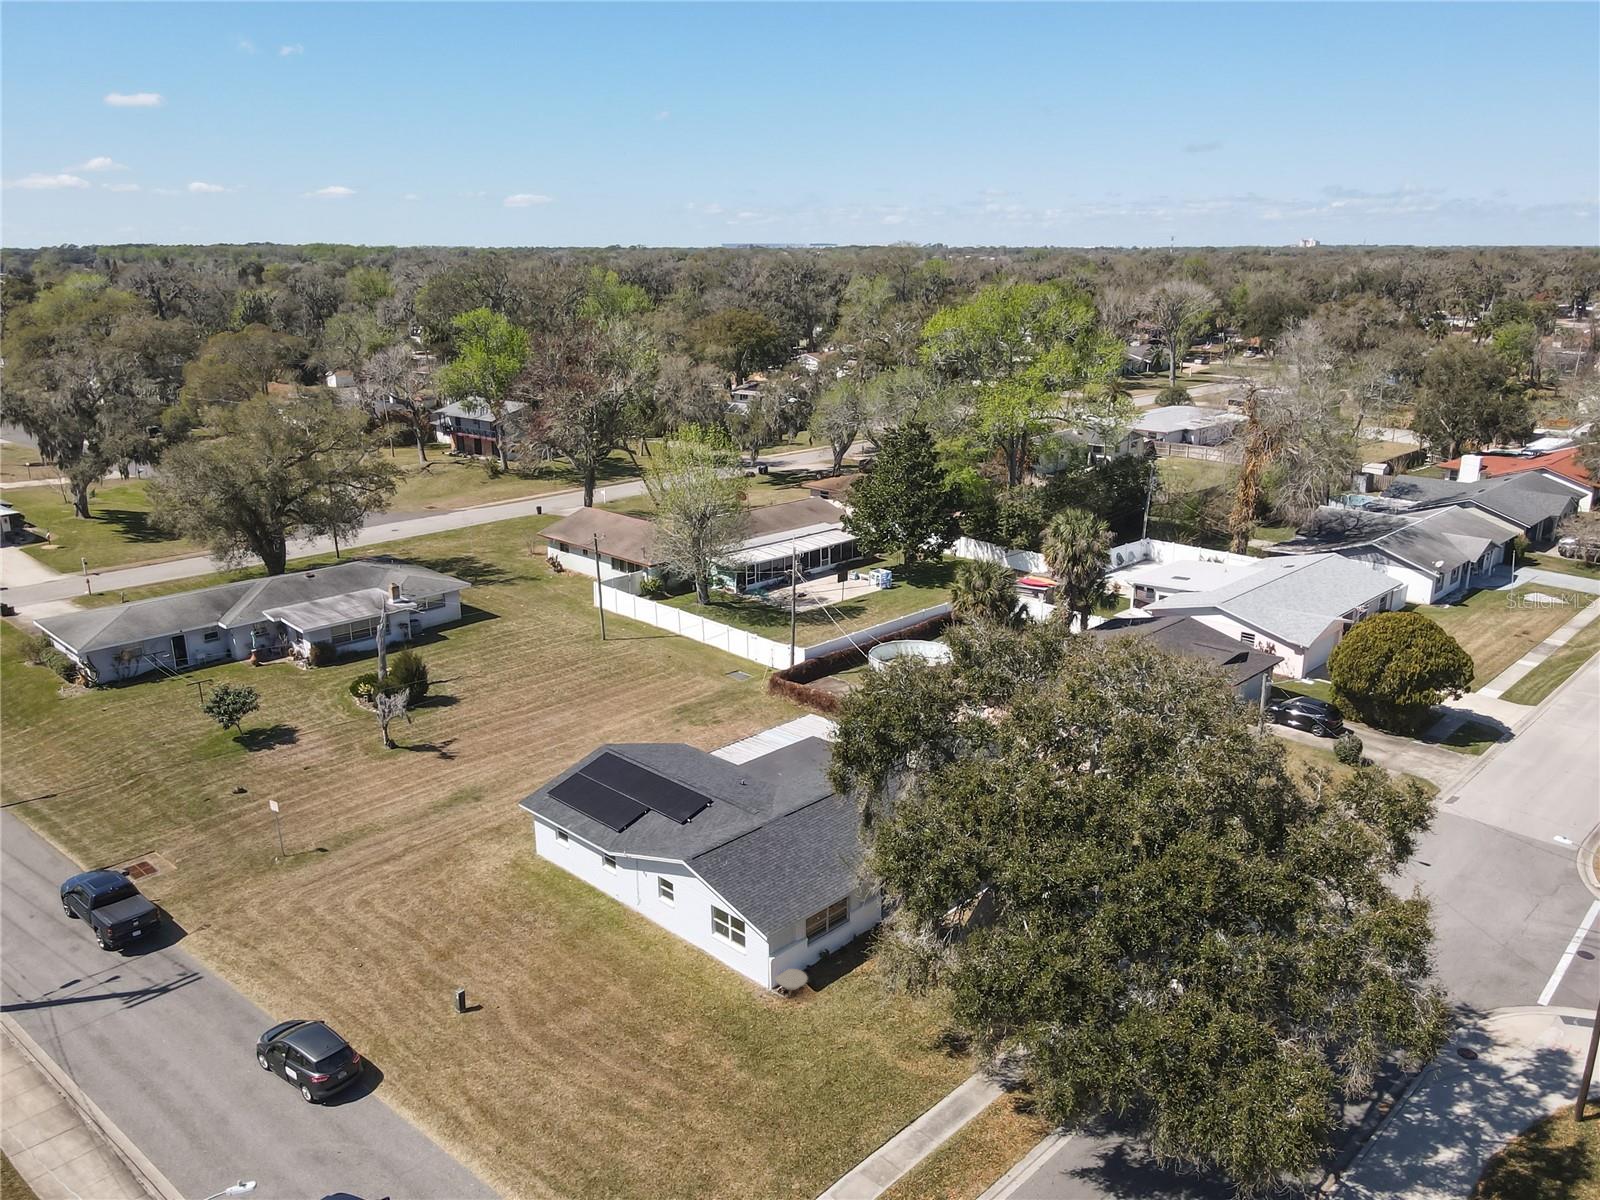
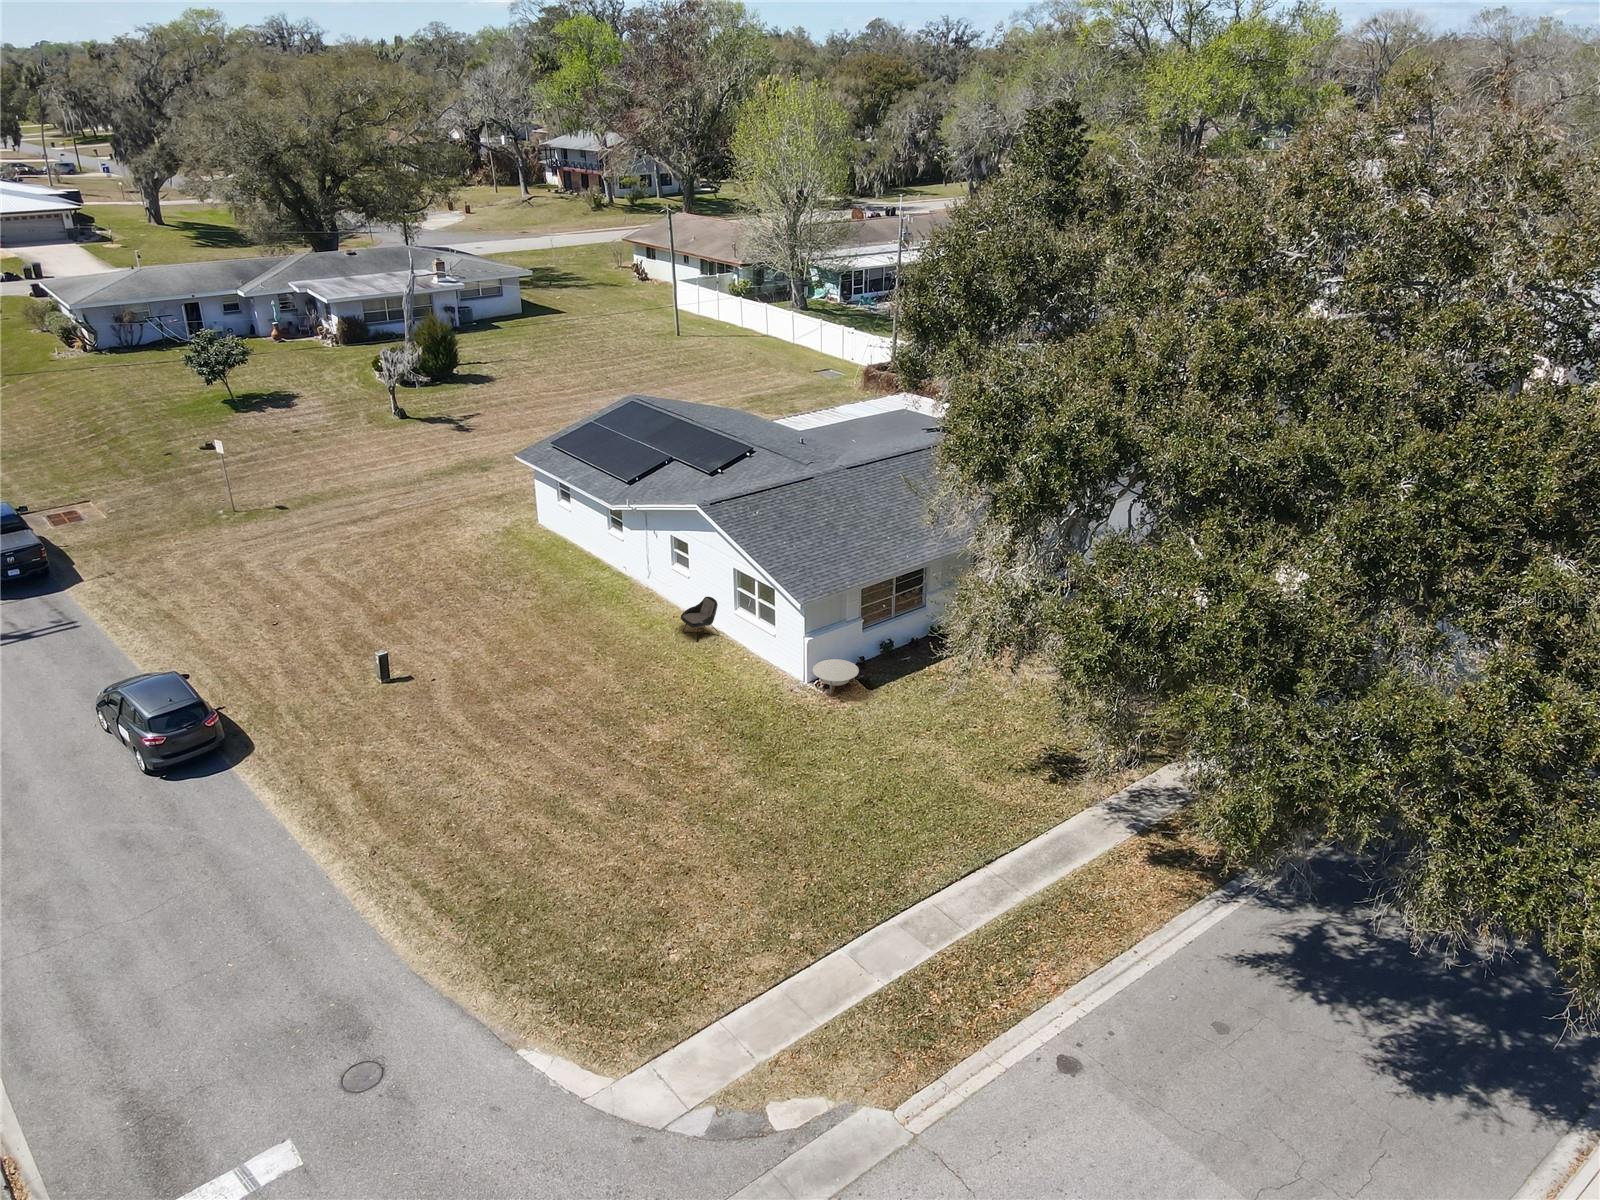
lounge chair: none [672,922,700,958] -> present [681,597,719,642]

